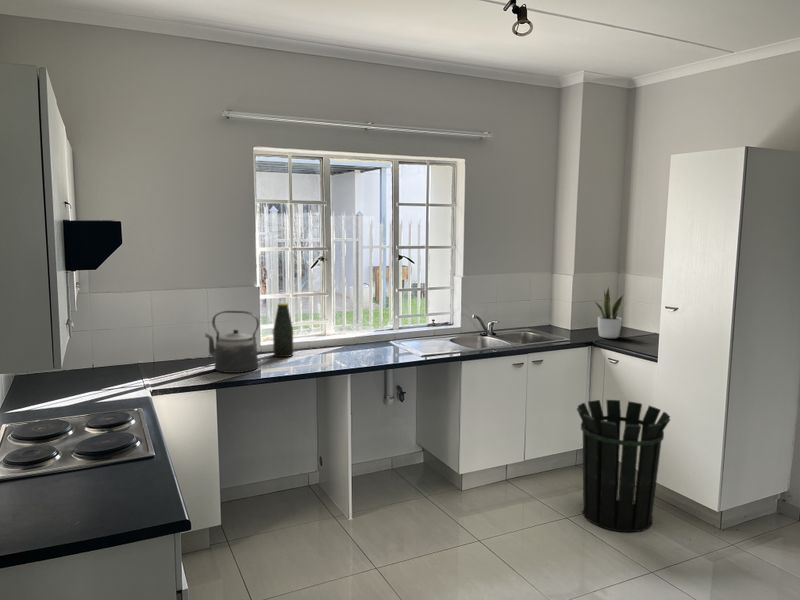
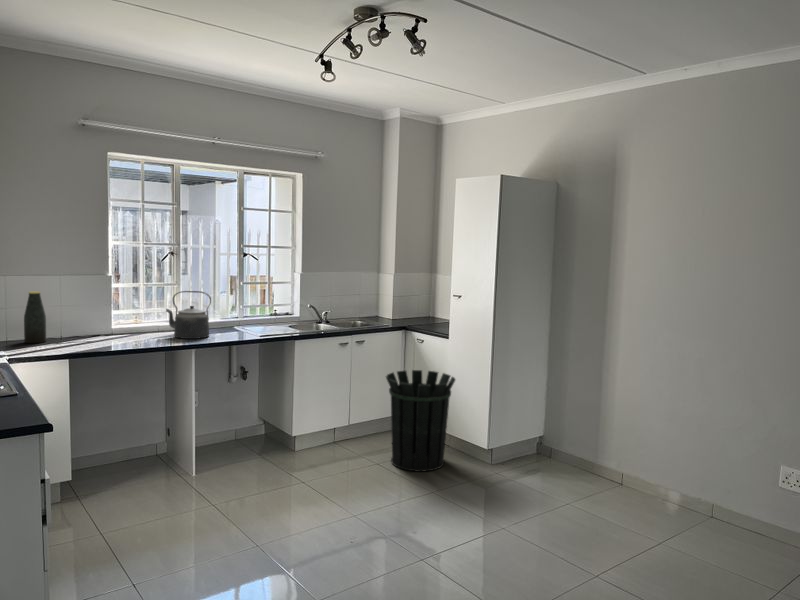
potted plant: present [596,288,623,339] -> none [408,281,436,324]
bottle: present [273,303,293,357] -> present [24,292,46,343]
kettle: present [205,311,259,373] -> present [166,291,211,339]

